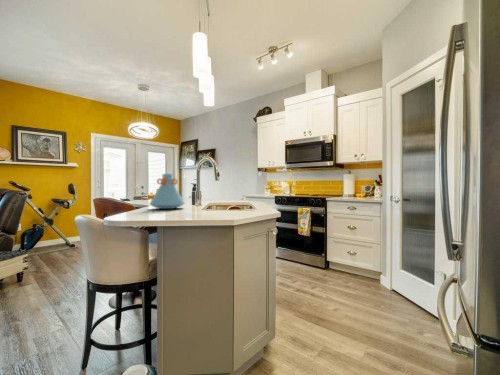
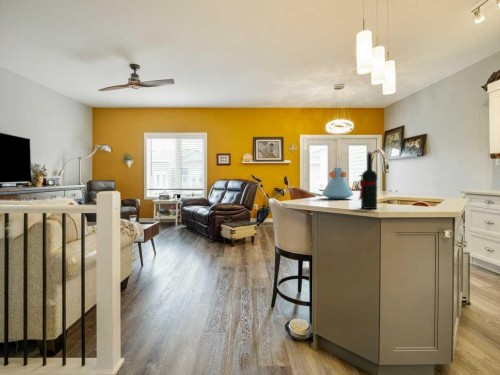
wine bottle: none [213,158,230,218] -> present [359,152,377,209]

